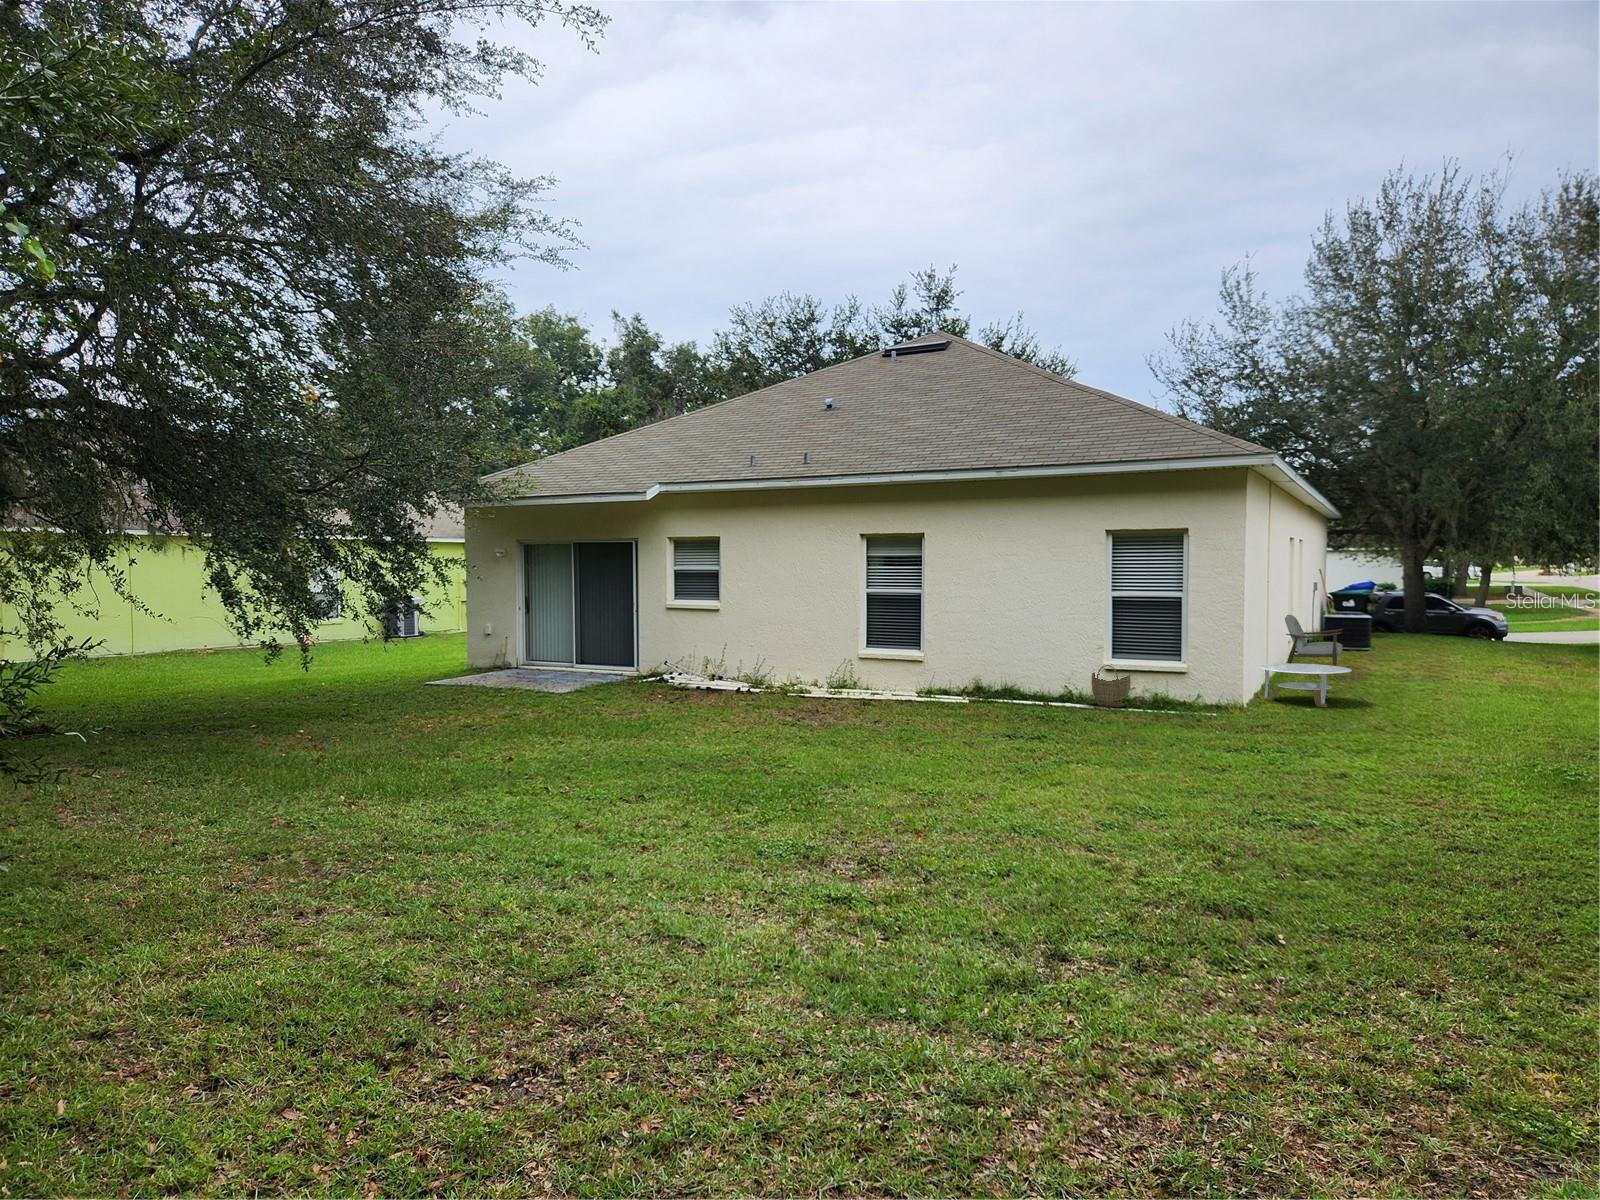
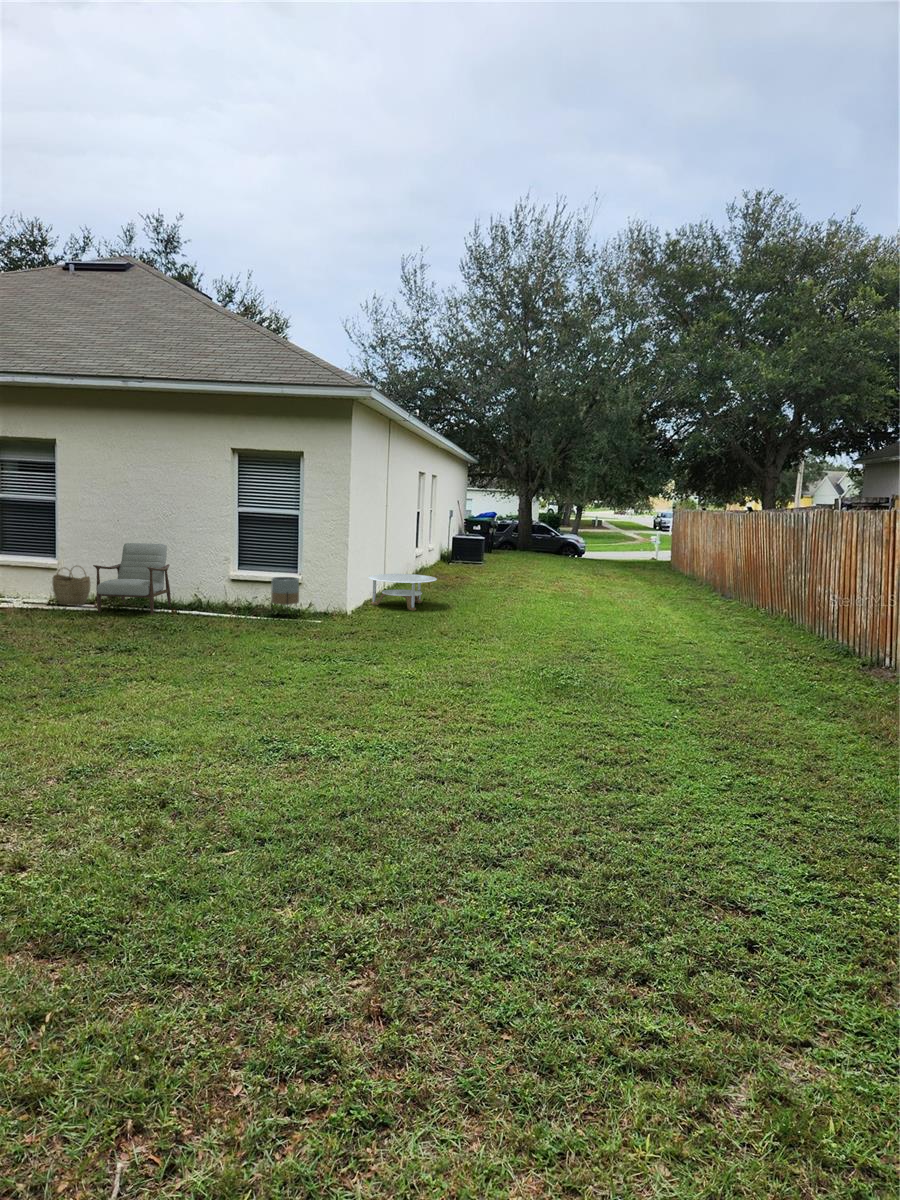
chair: present [1285,615,1343,666] -> present [93,543,171,615]
woven basket: present [1091,665,1131,707] -> present [52,566,91,606]
planter: none [1155,667,1187,712] -> present [271,577,299,606]

